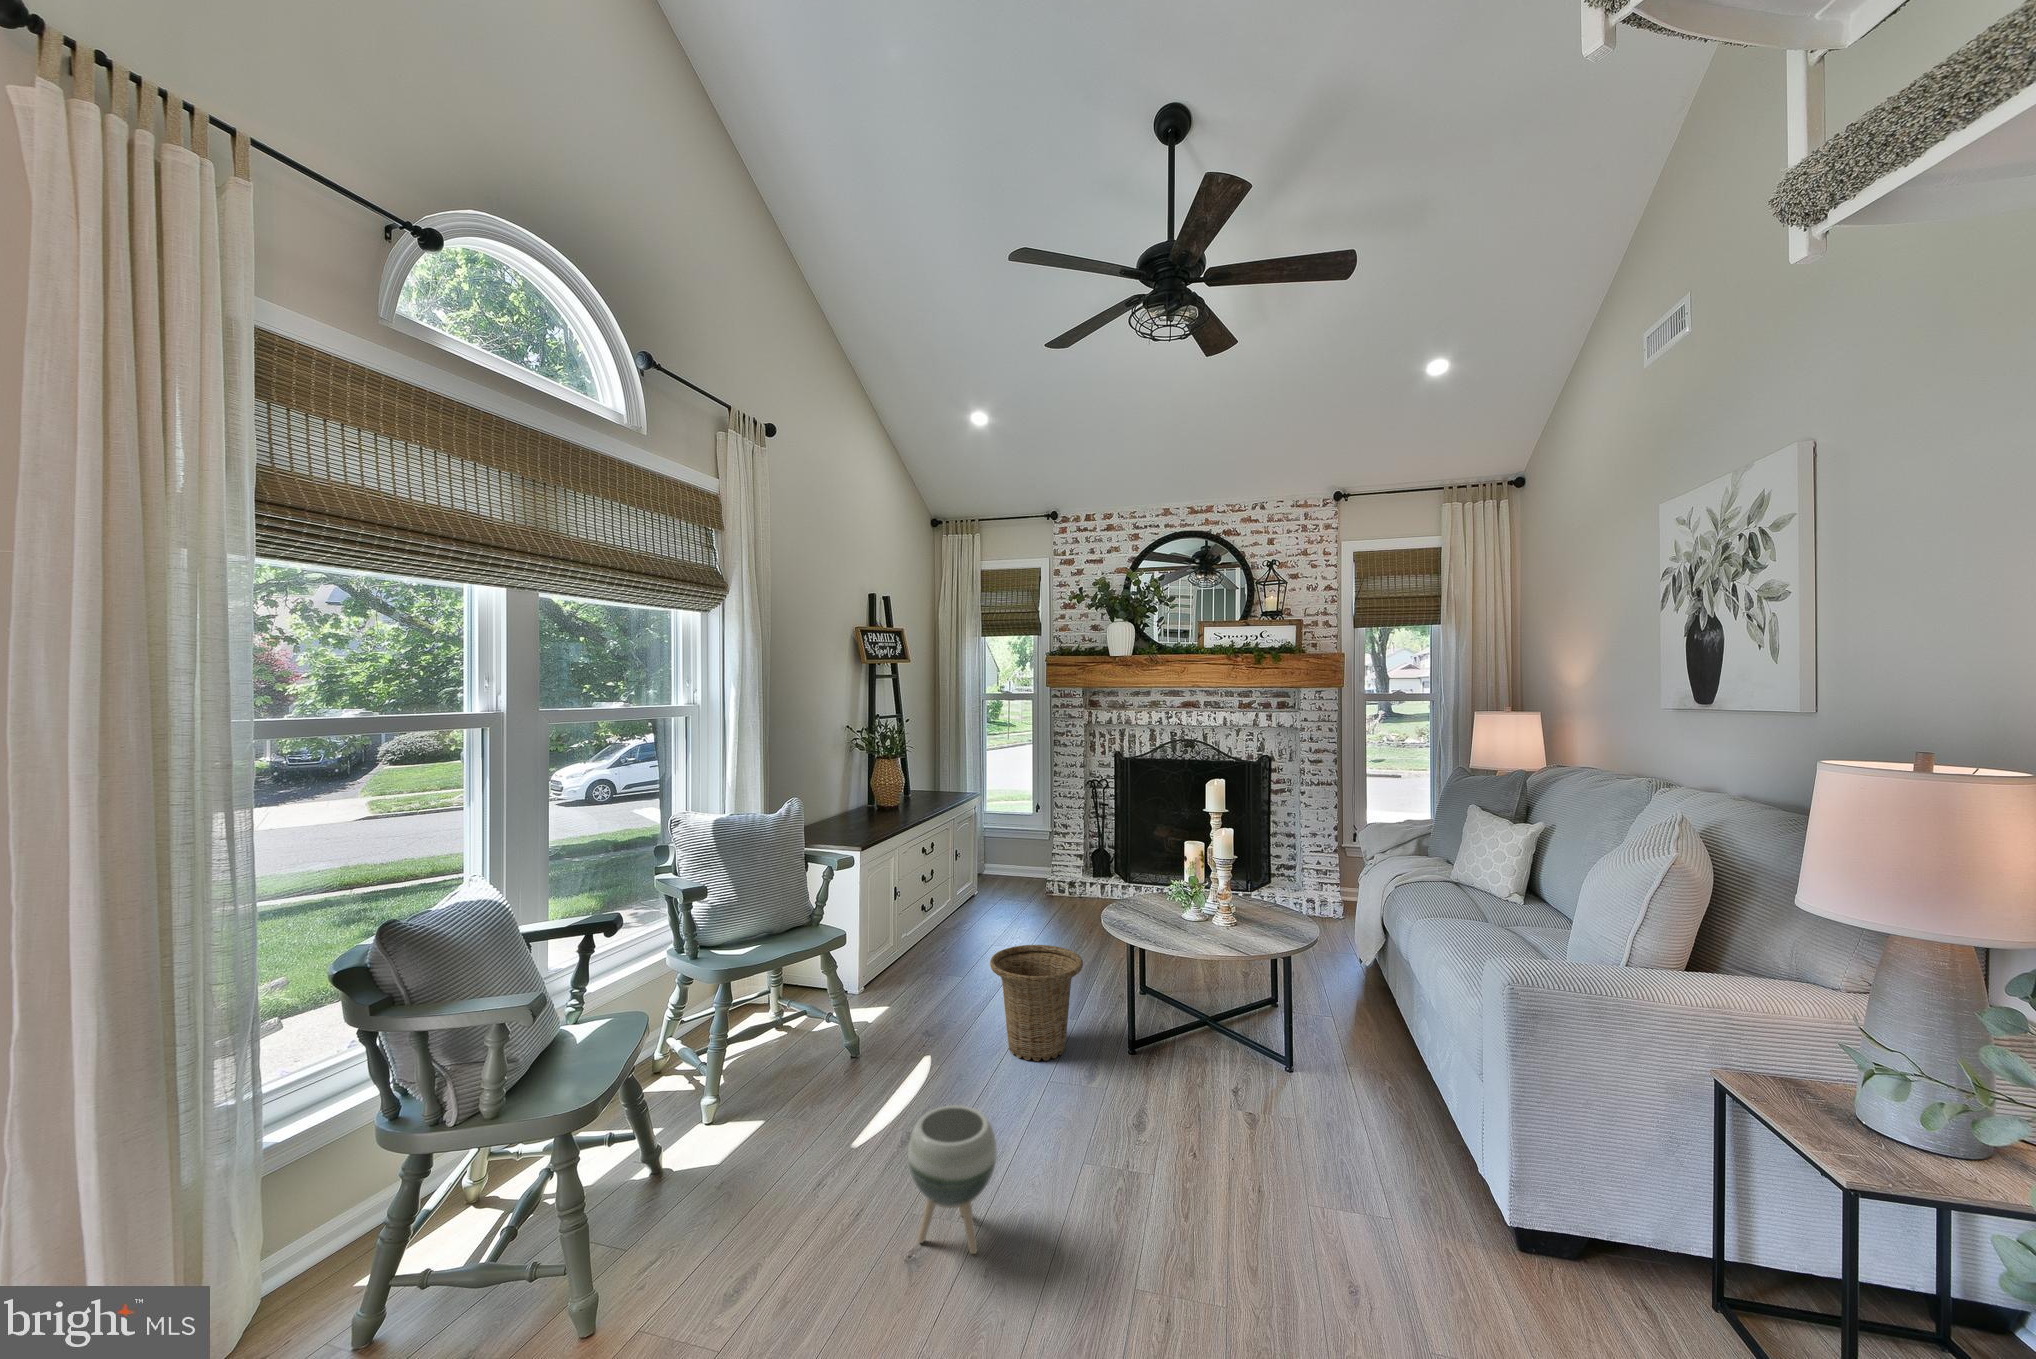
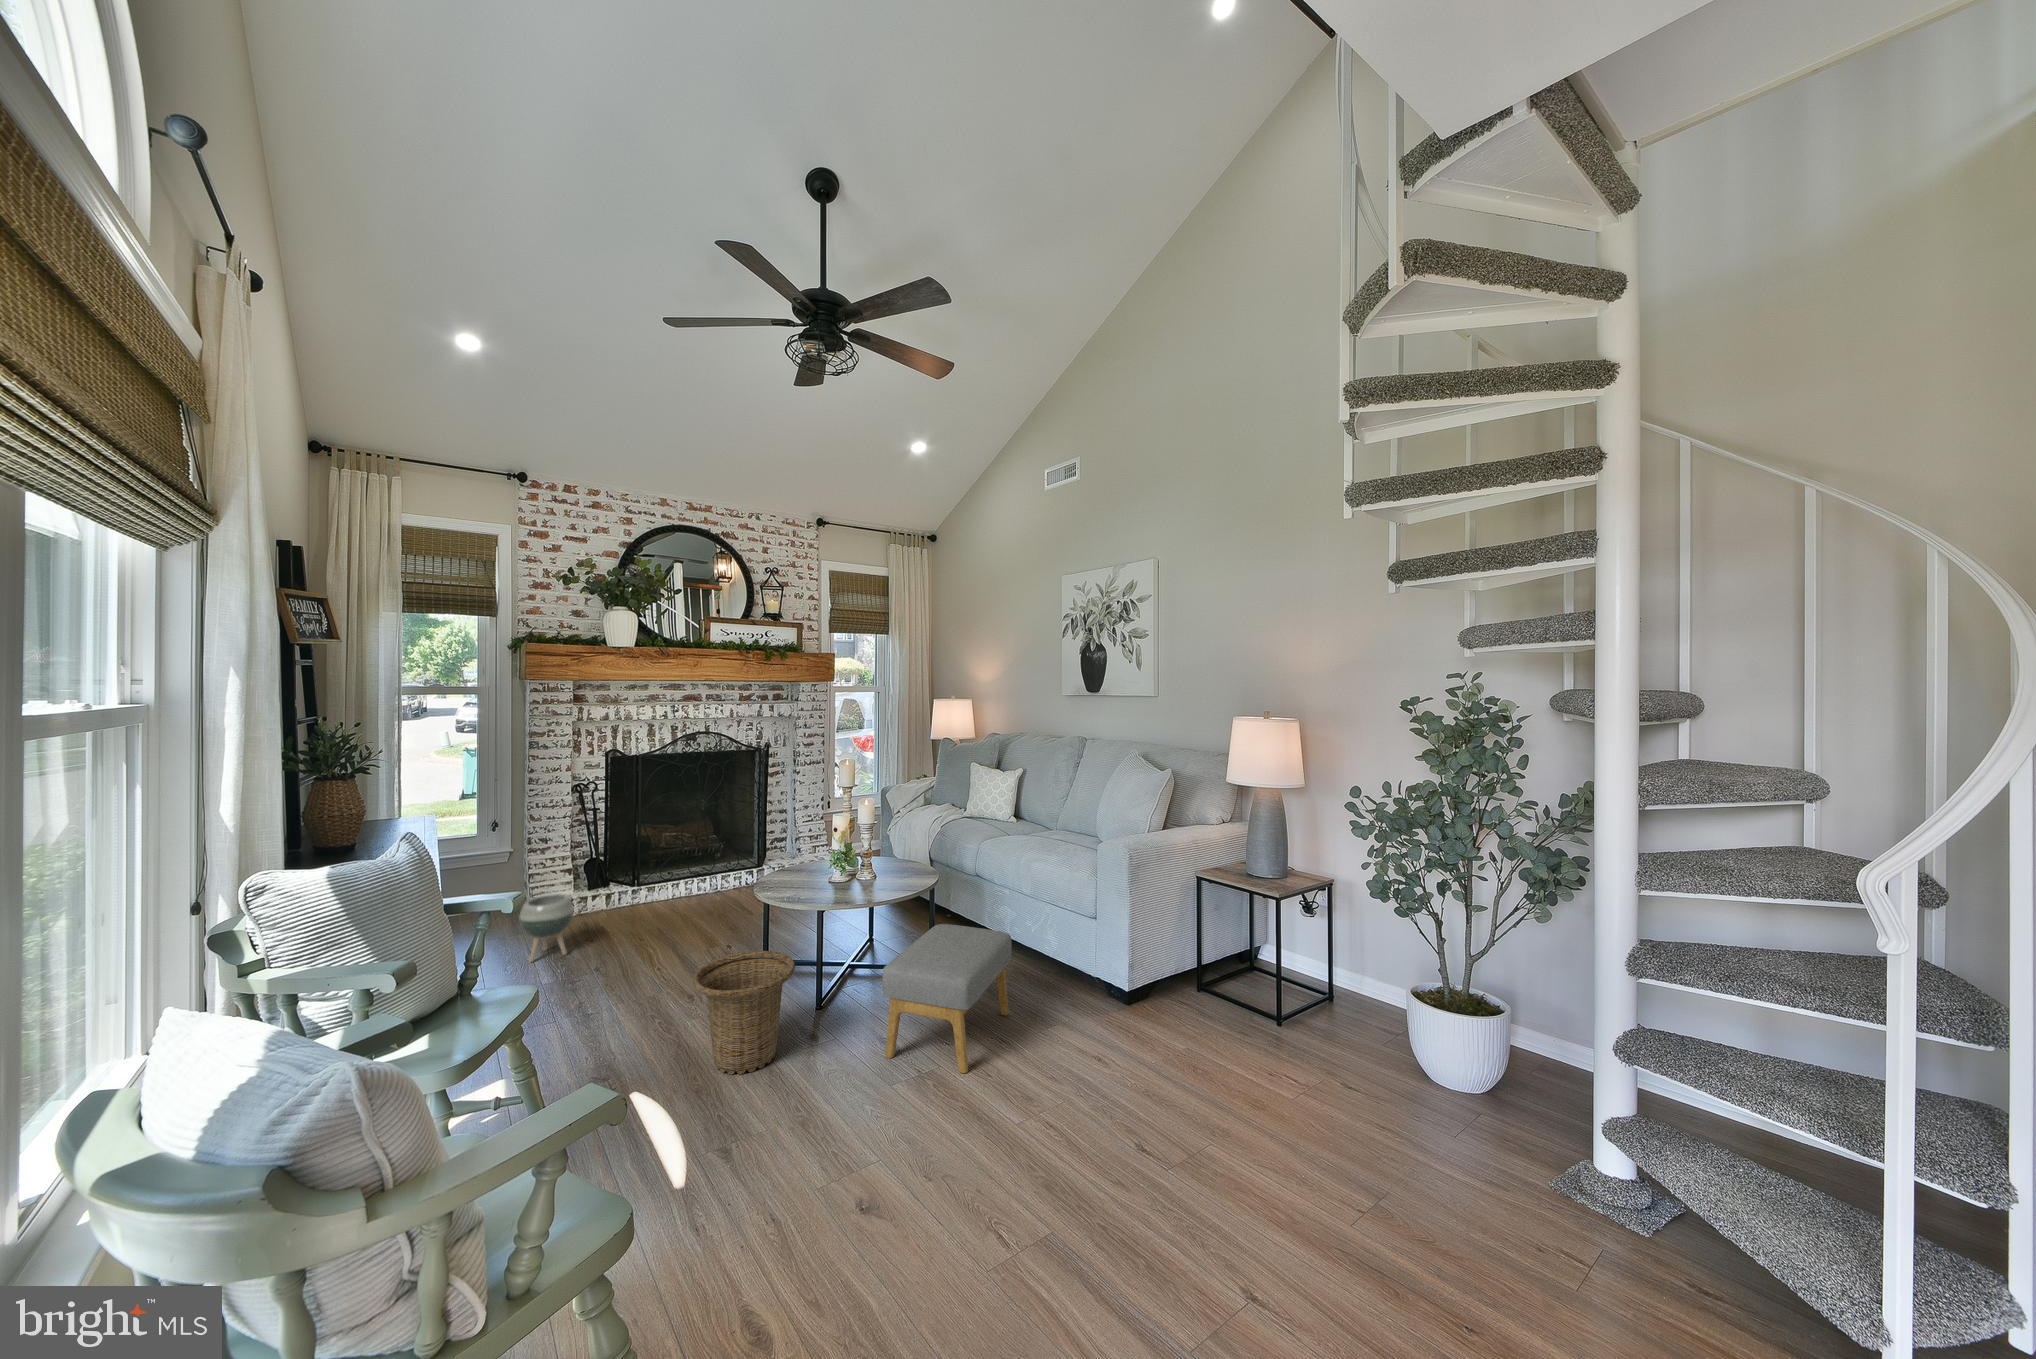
footstool: none [1131,988,1325,1168] -> present [882,924,1012,1073]
planter: present [908,1105,997,1254] -> present [520,894,573,962]

